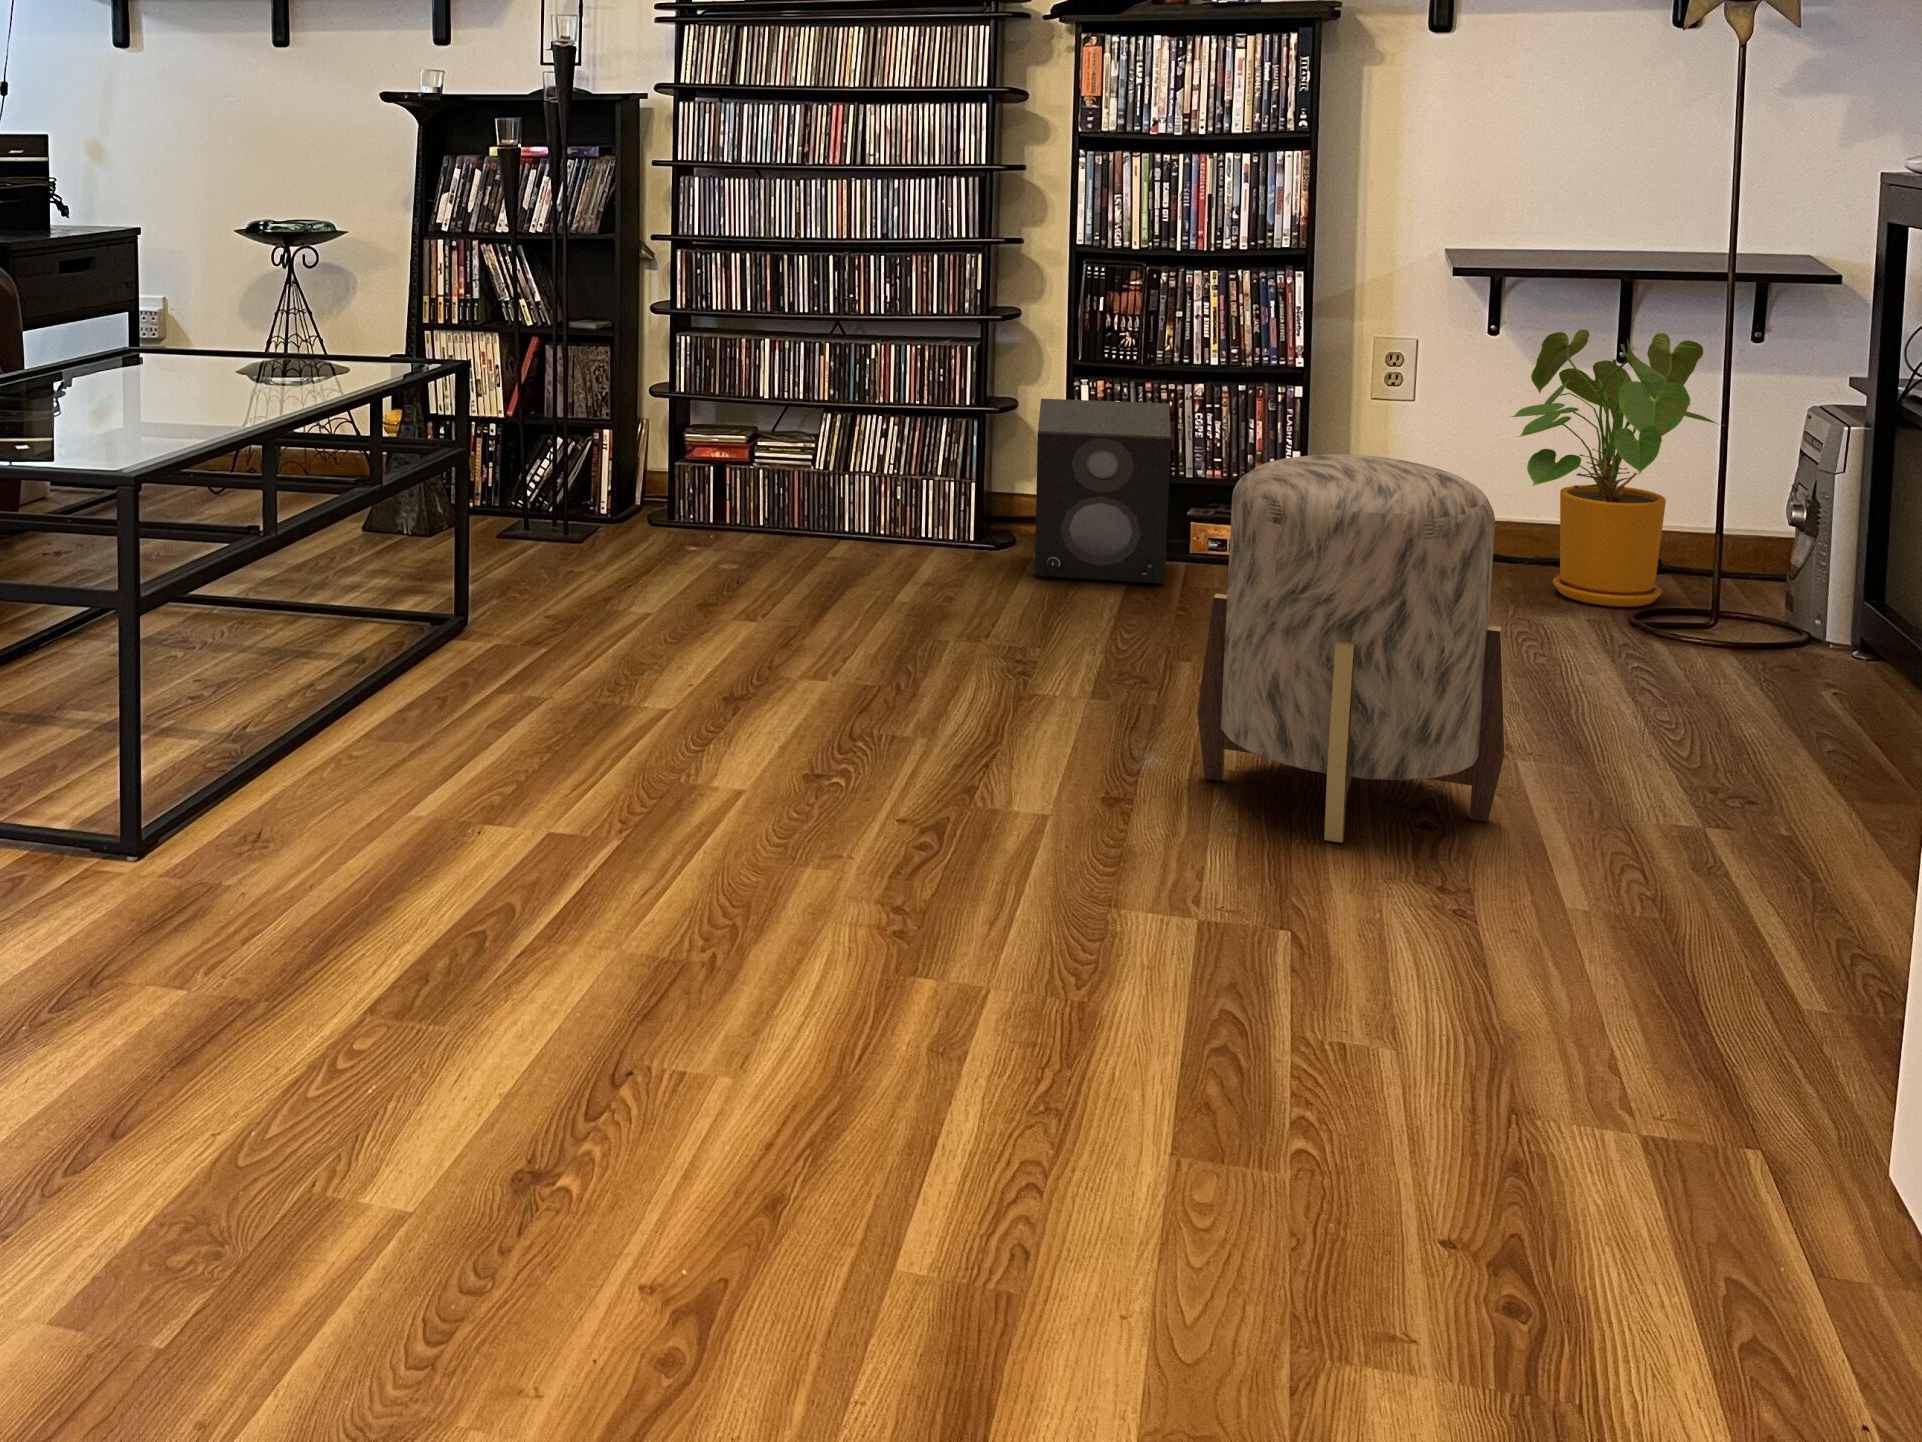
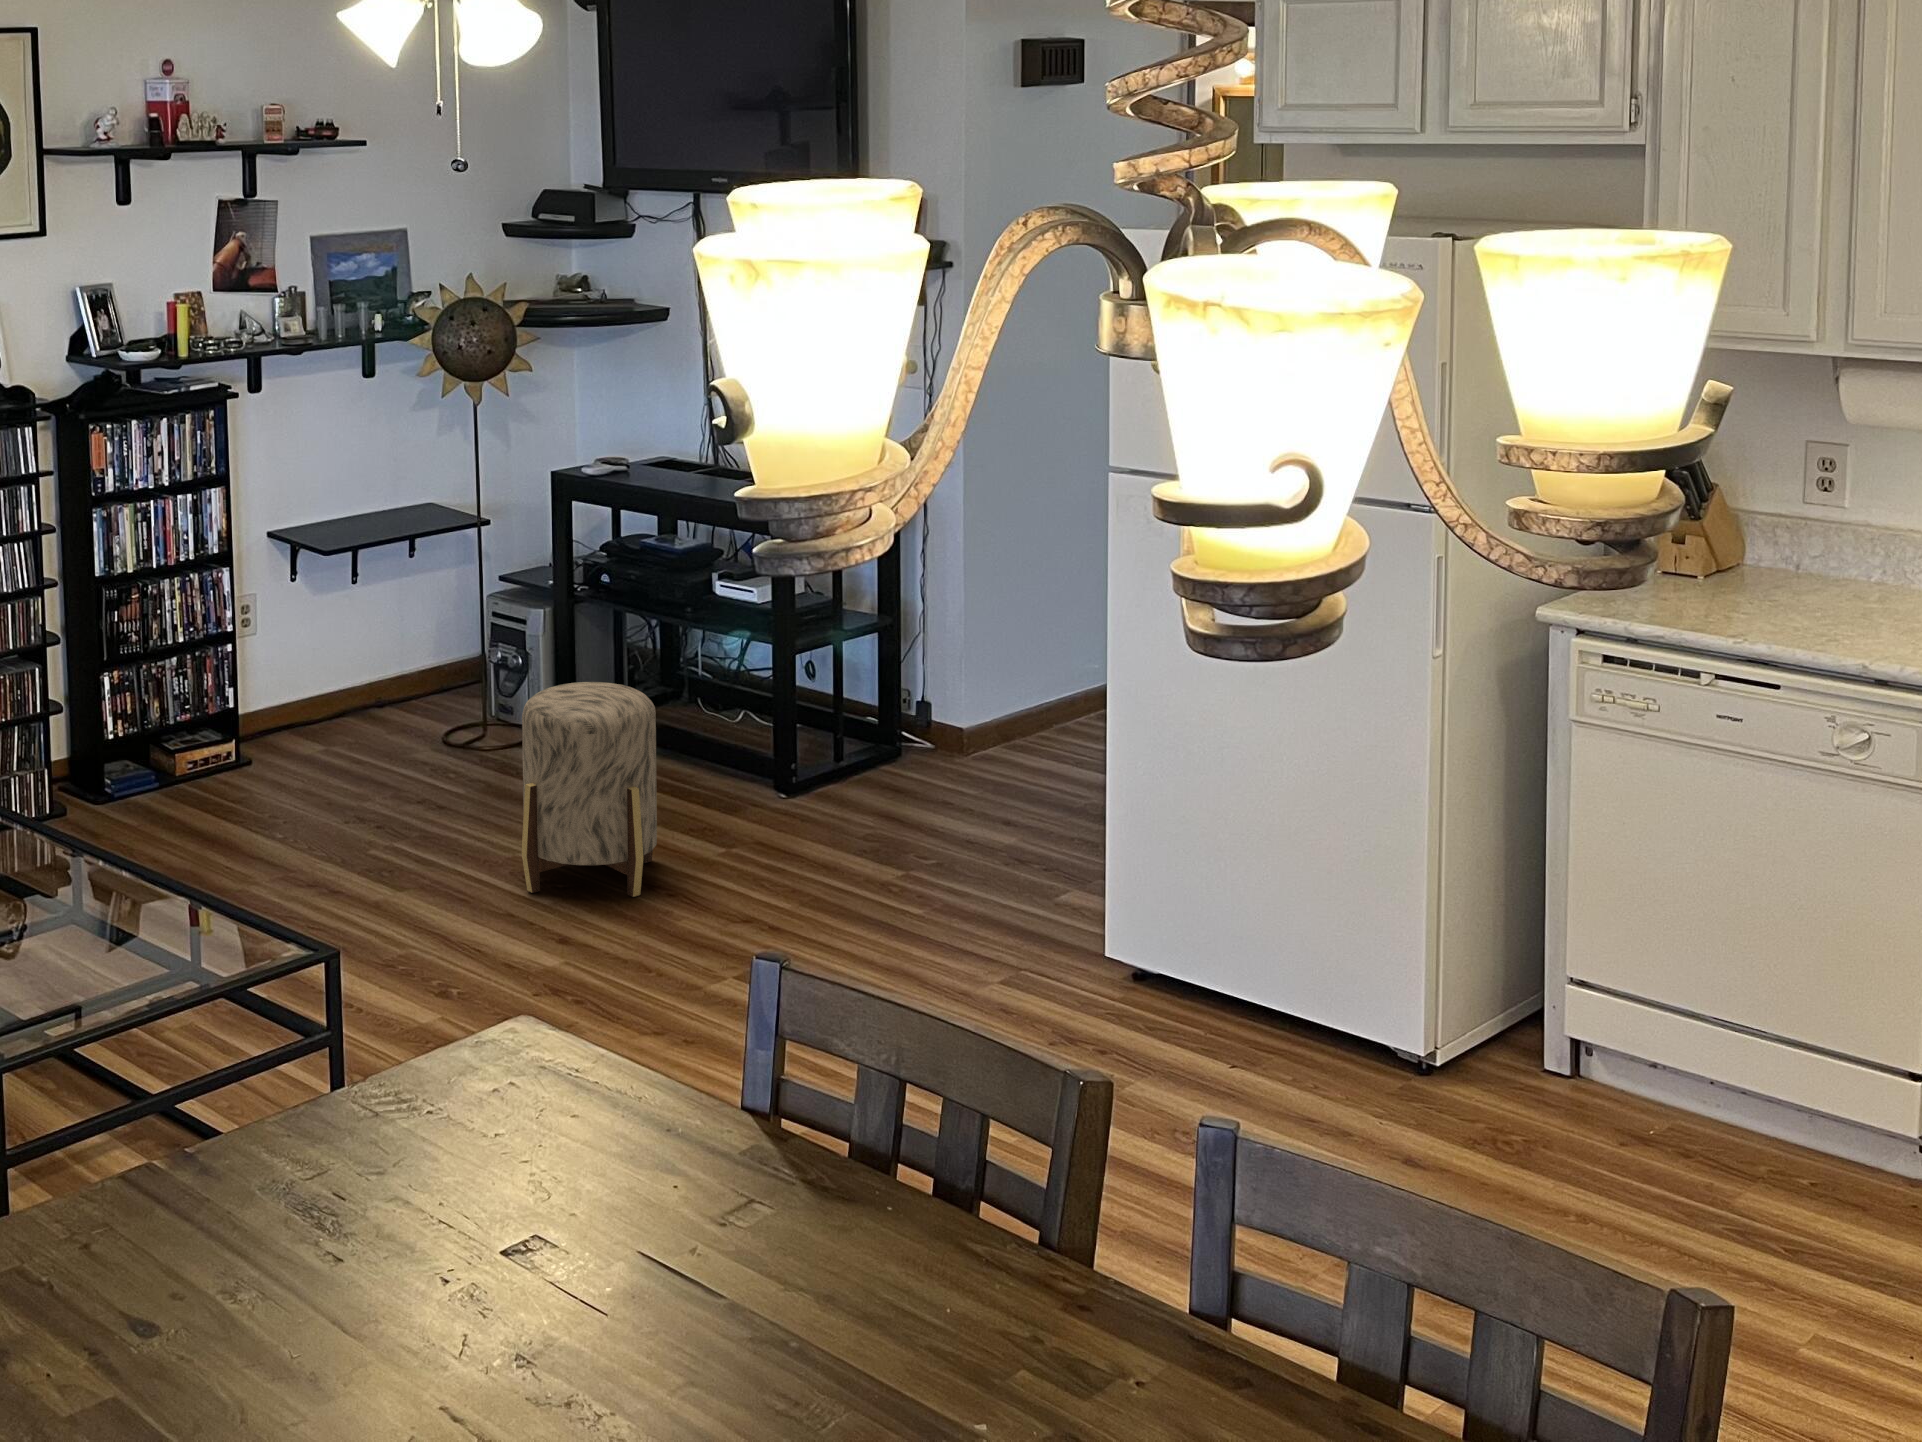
house plant: present [1511,329,1720,607] -> none [344,564,473,737]
speaker: present [1035,399,1171,584] -> none [118,677,251,823]

